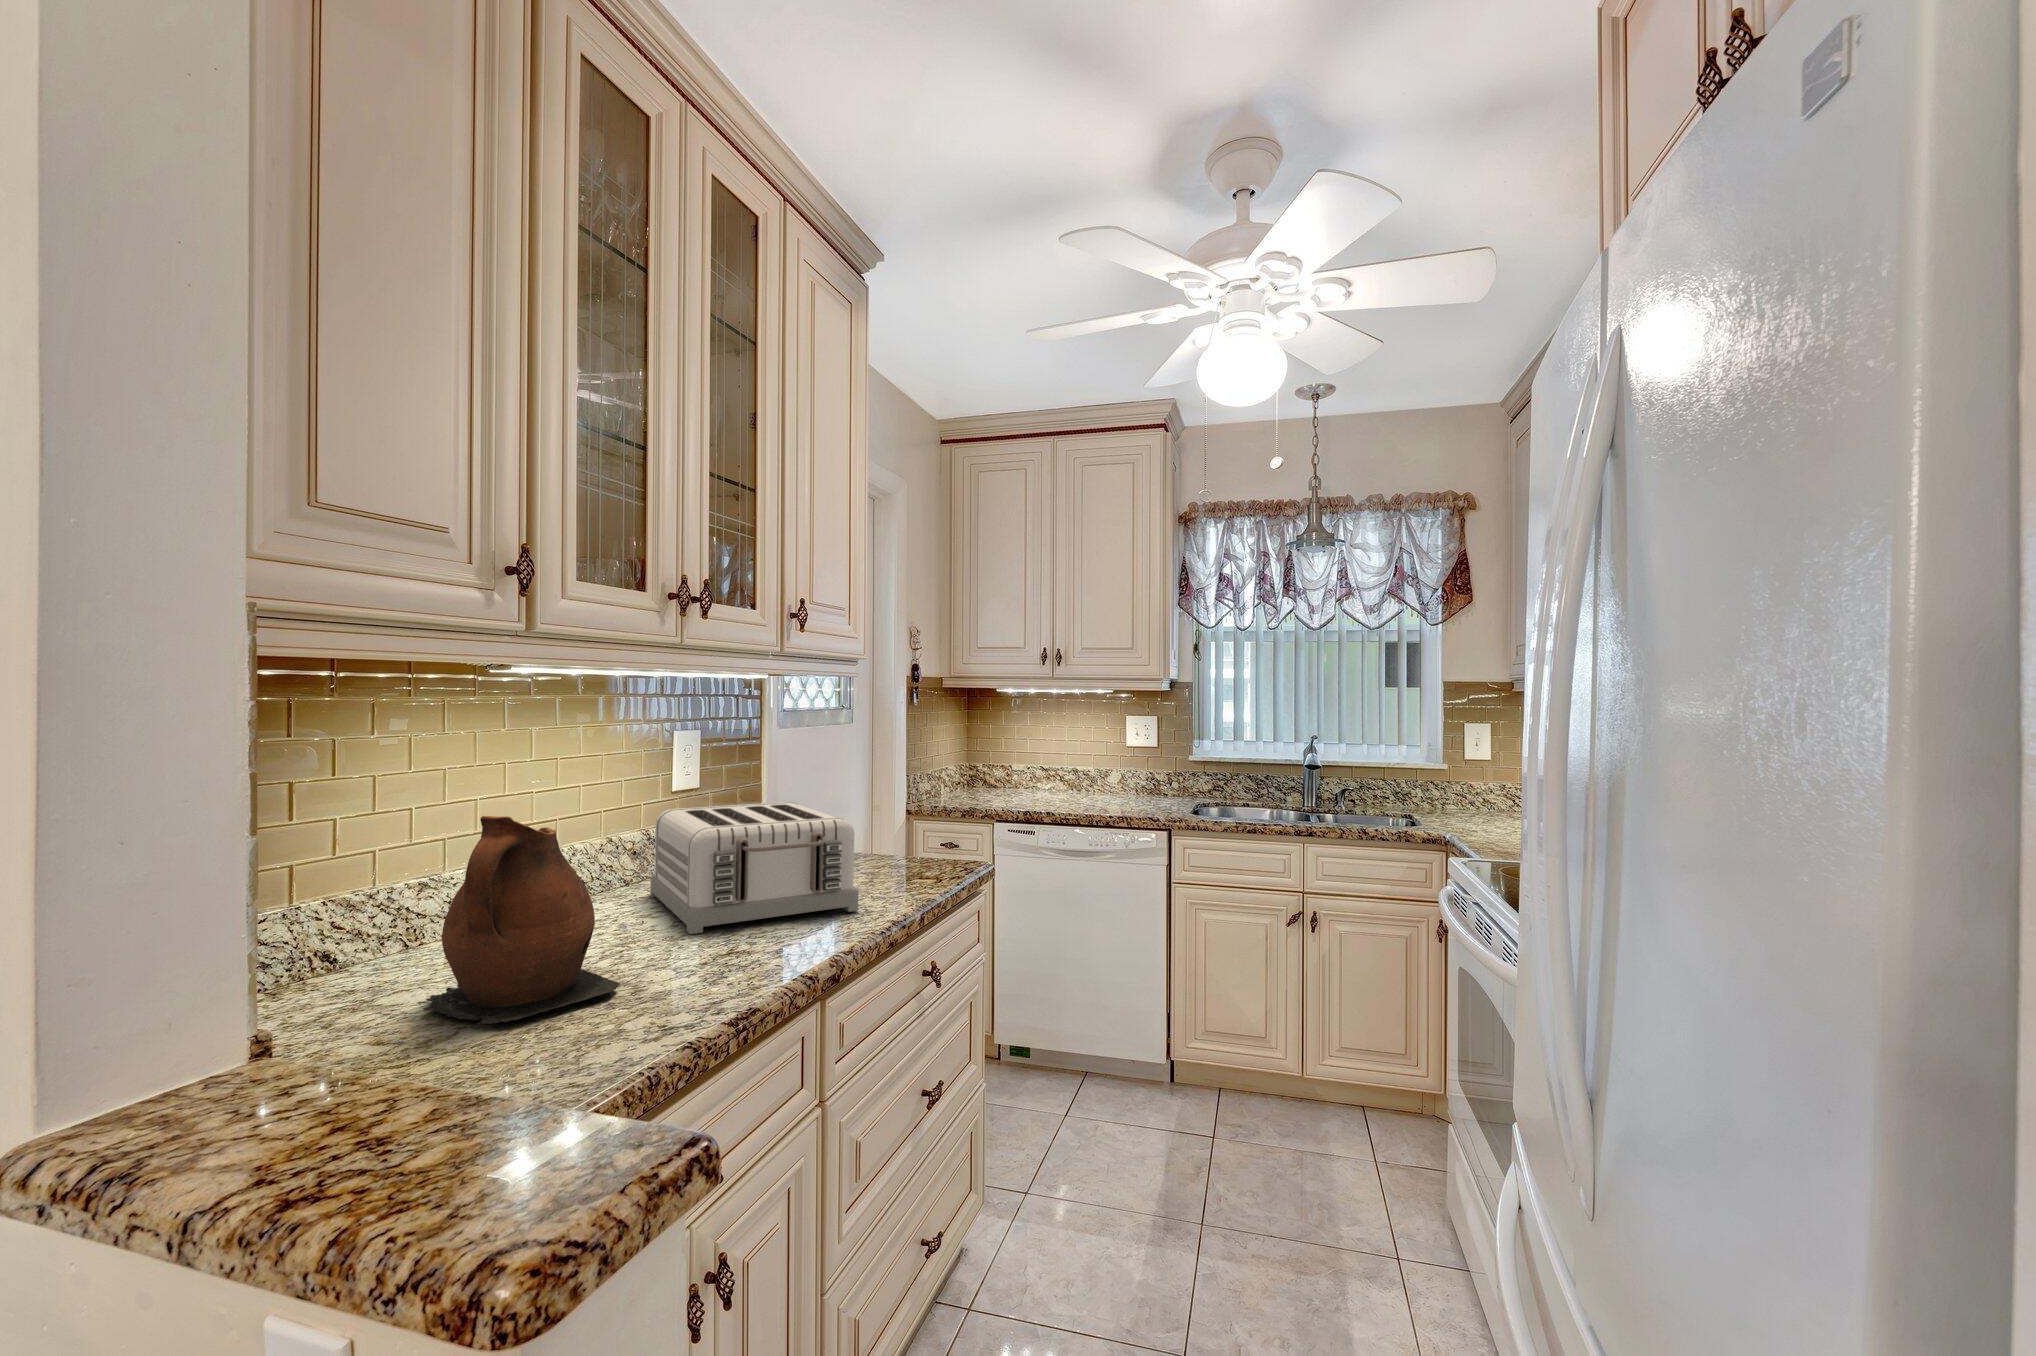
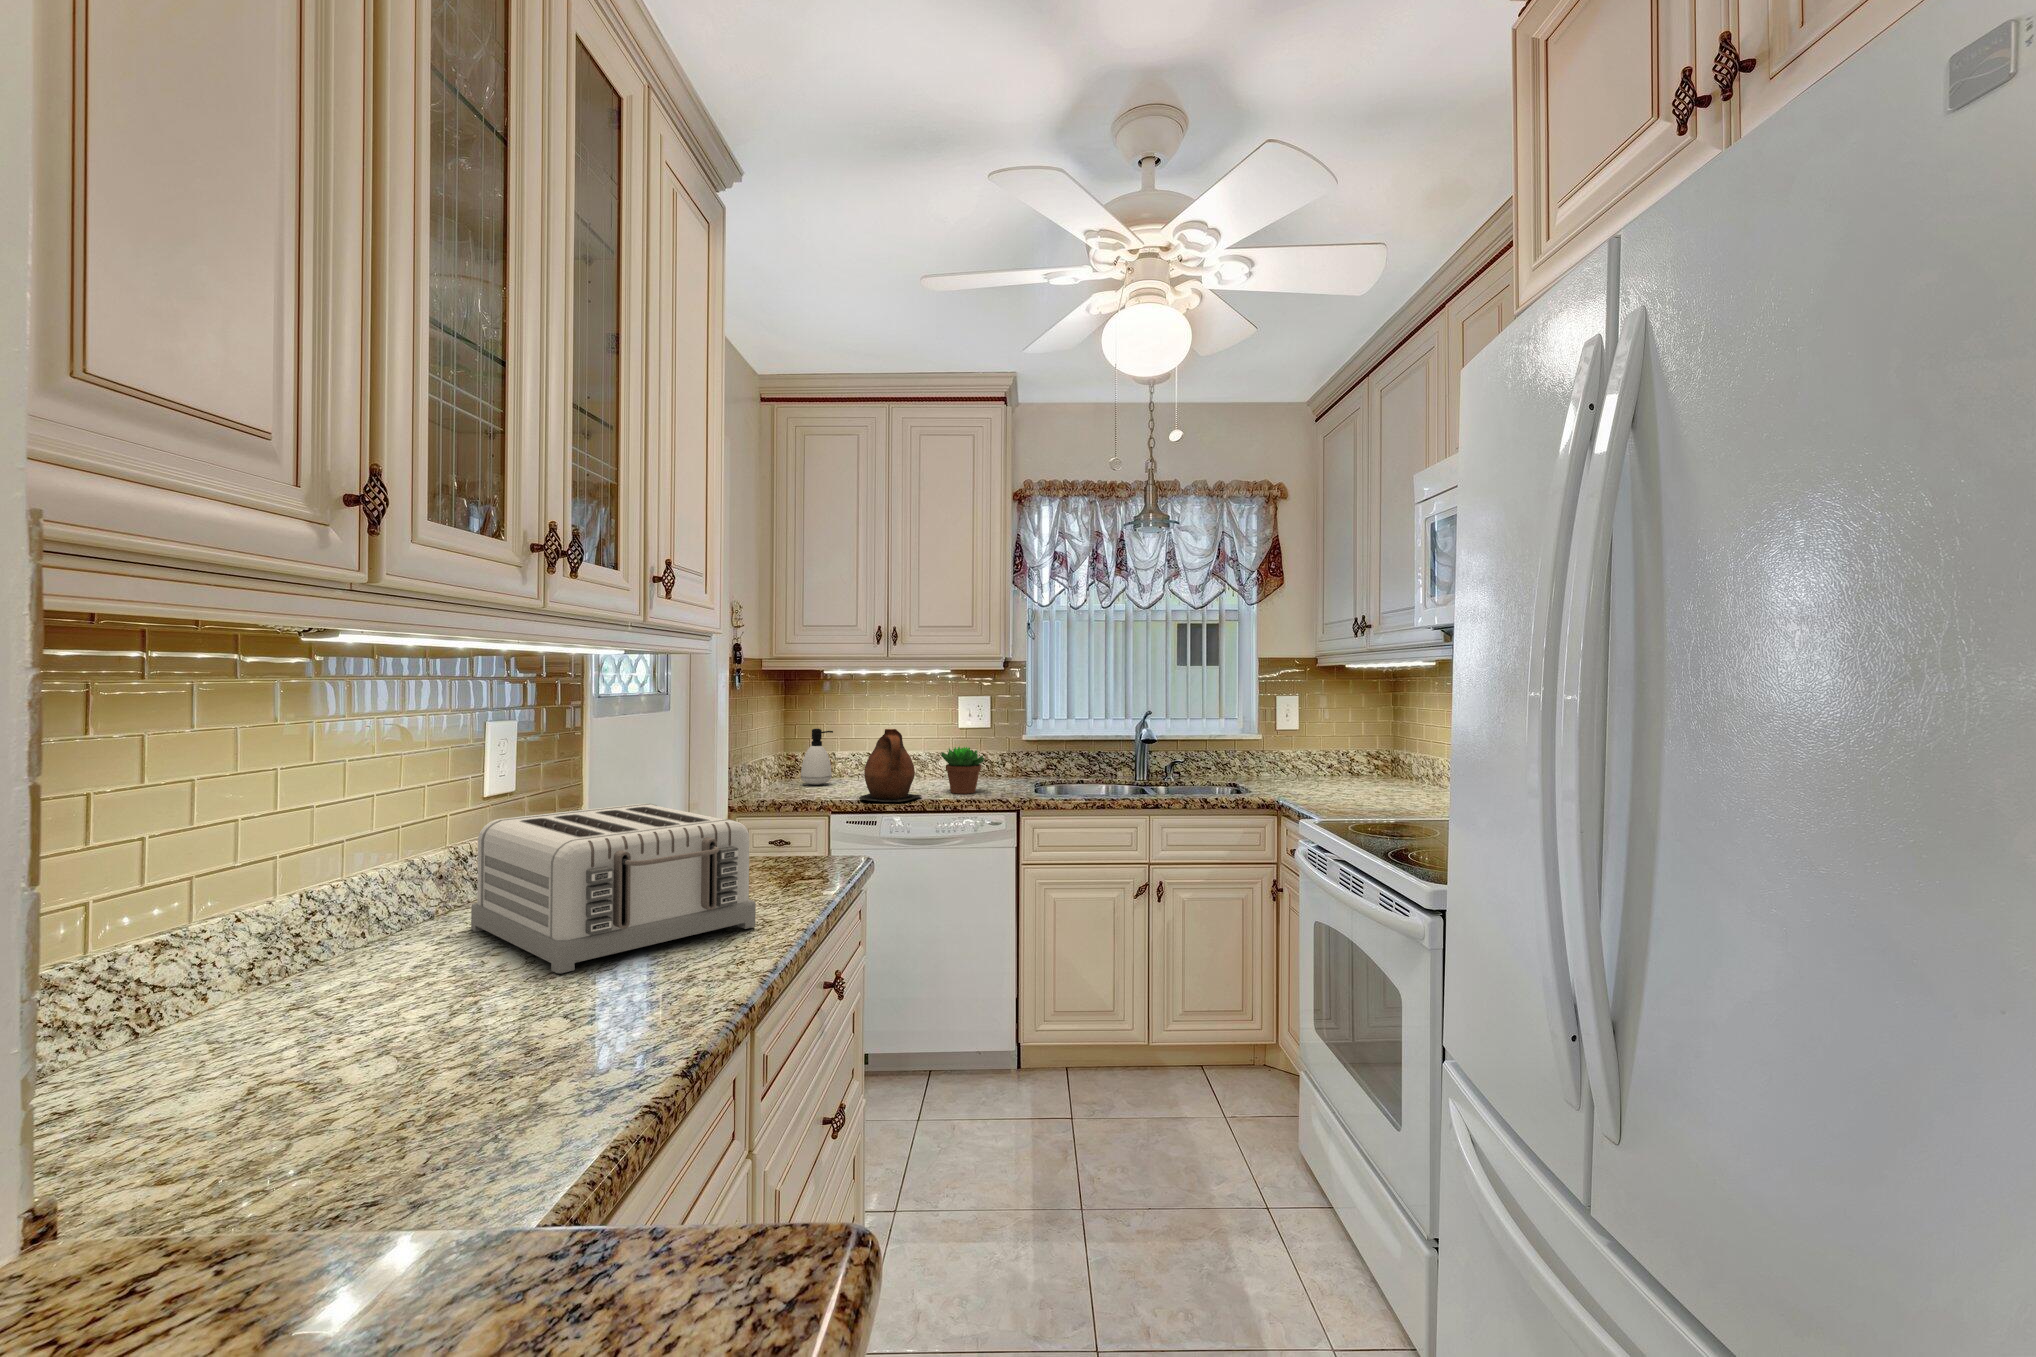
soap dispenser: none [981,742,1010,793] -> present [801,729,833,785]
succulent plant: none [1101,761,1146,807] -> present [941,747,984,794]
ceramic pitcher: present [418,816,619,1025] -> present [859,729,921,802]

